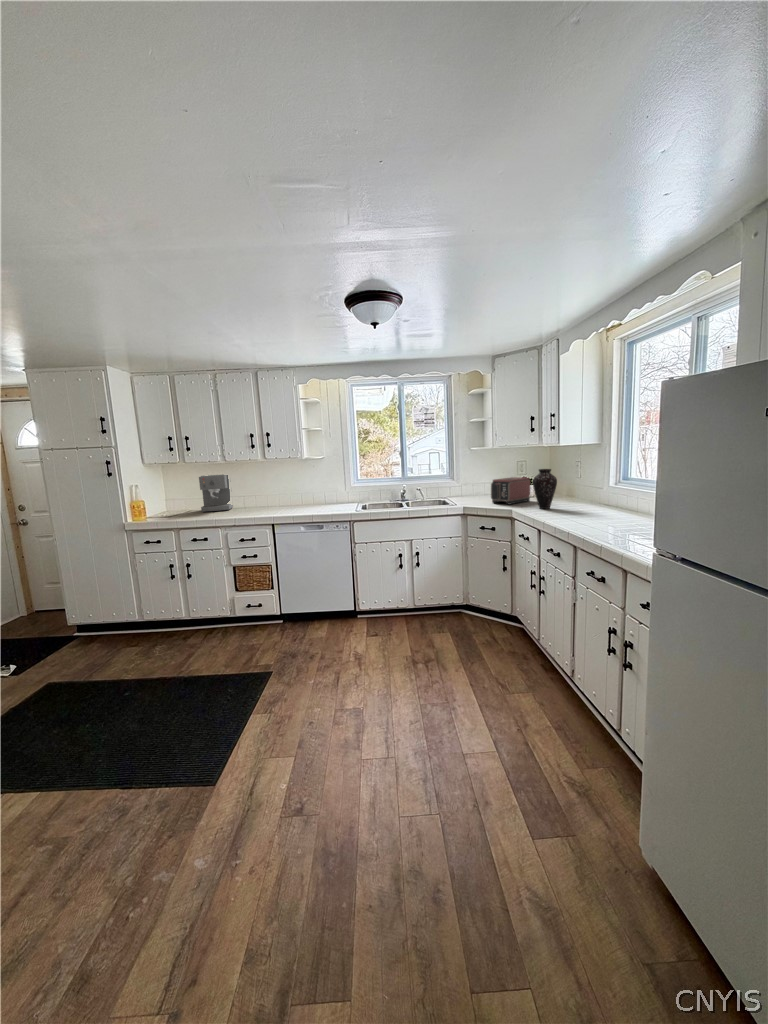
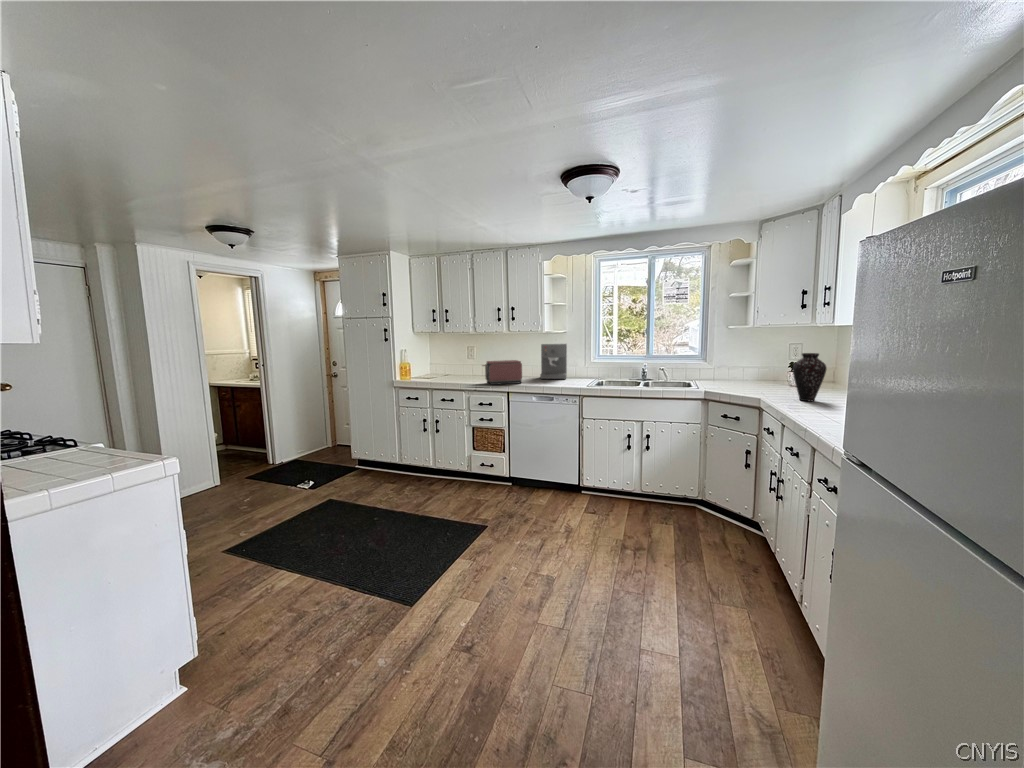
coffee maker: present [199,474,233,512] -> present [540,344,567,379]
toaster: present [491,477,530,504] -> present [483,360,522,385]

